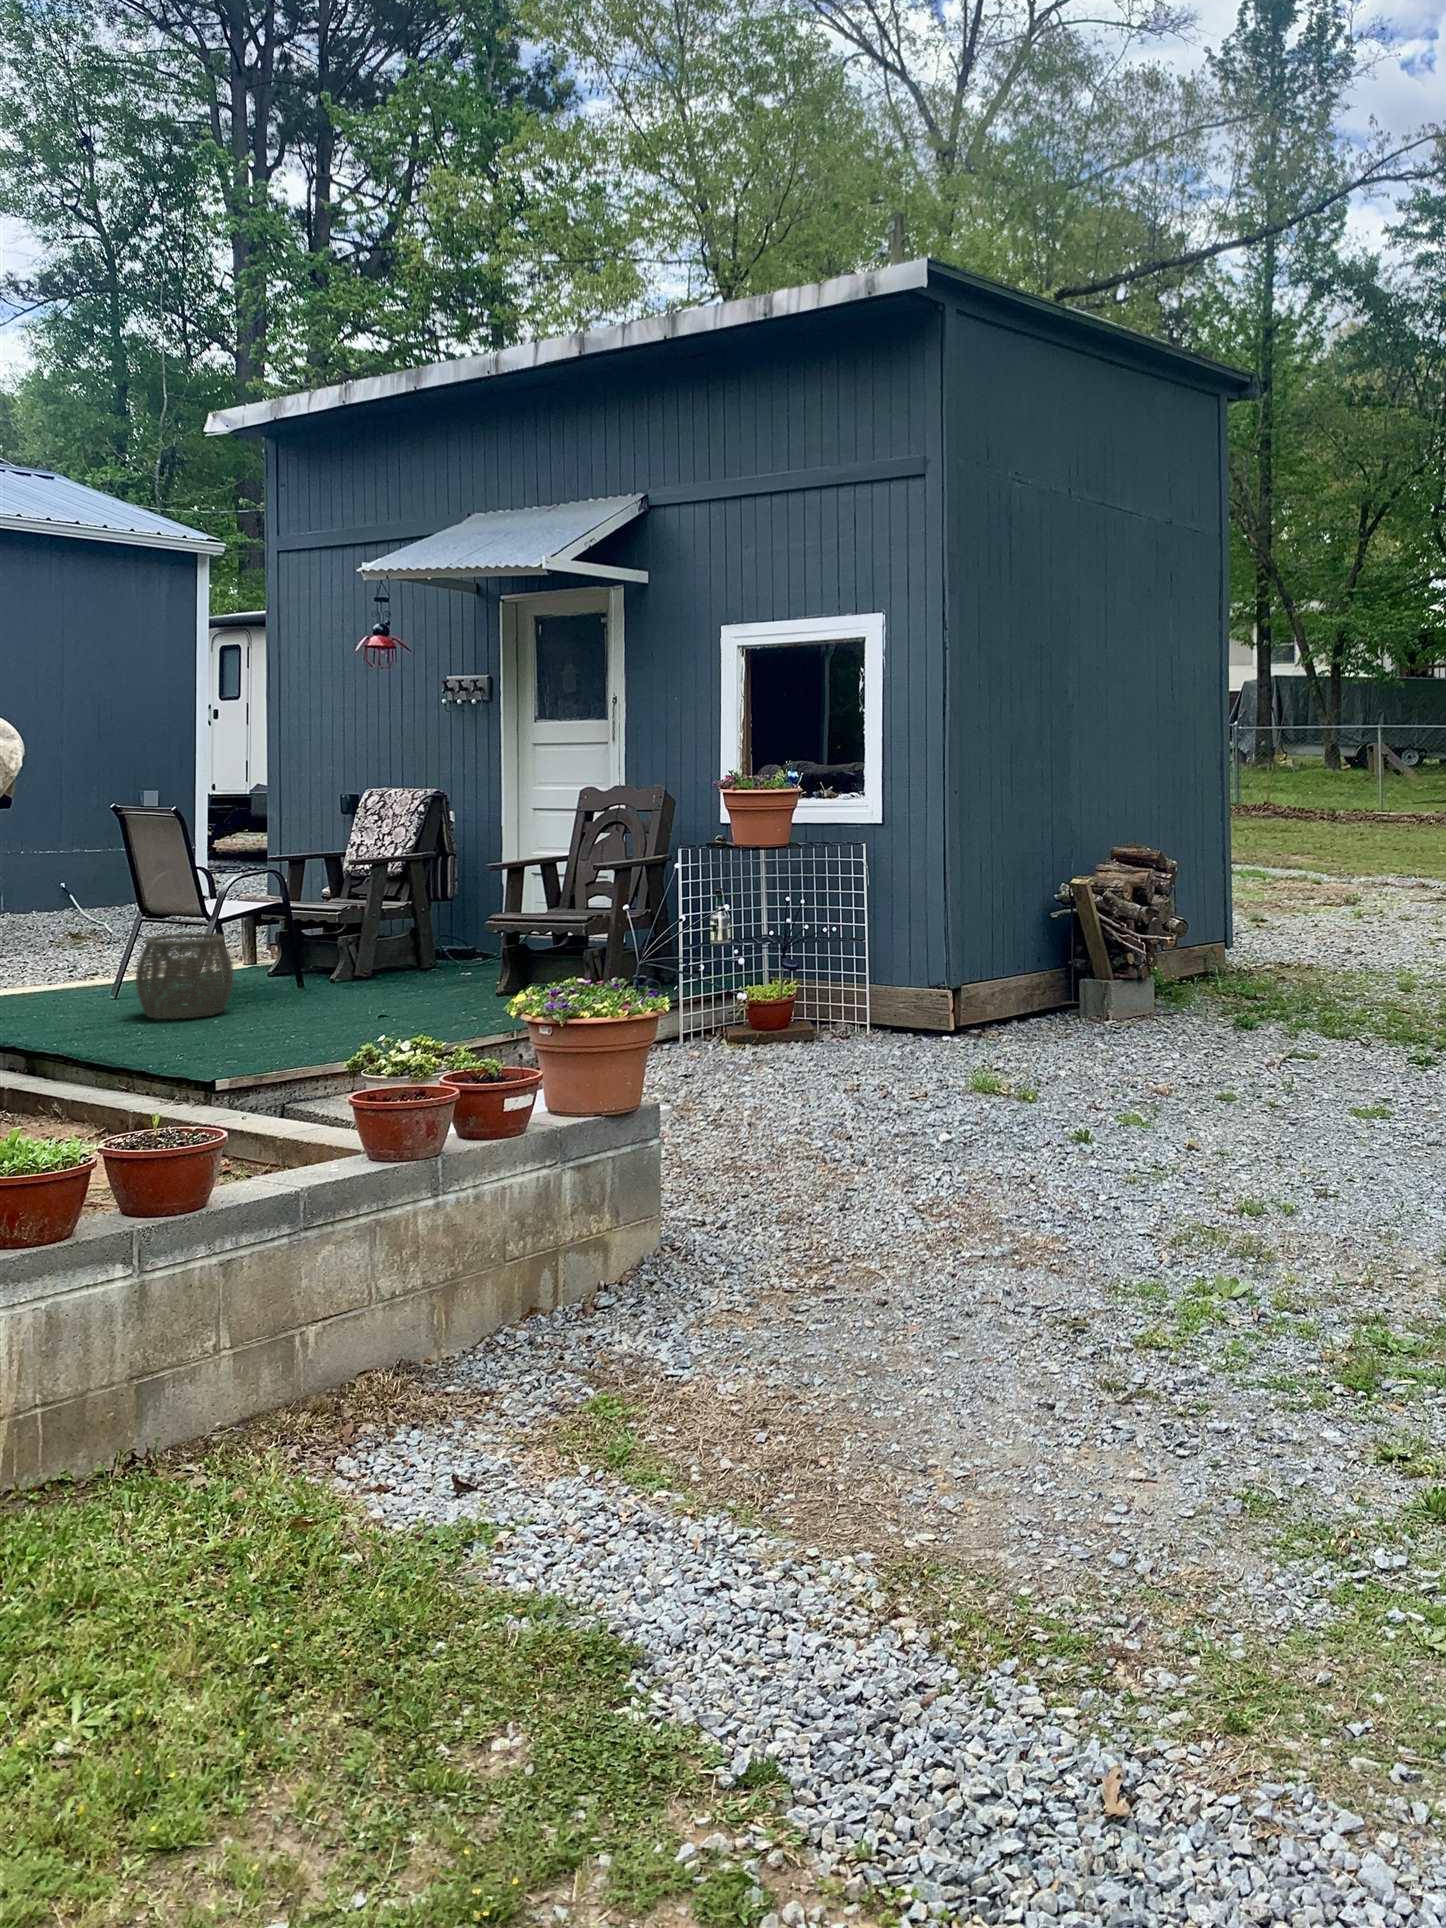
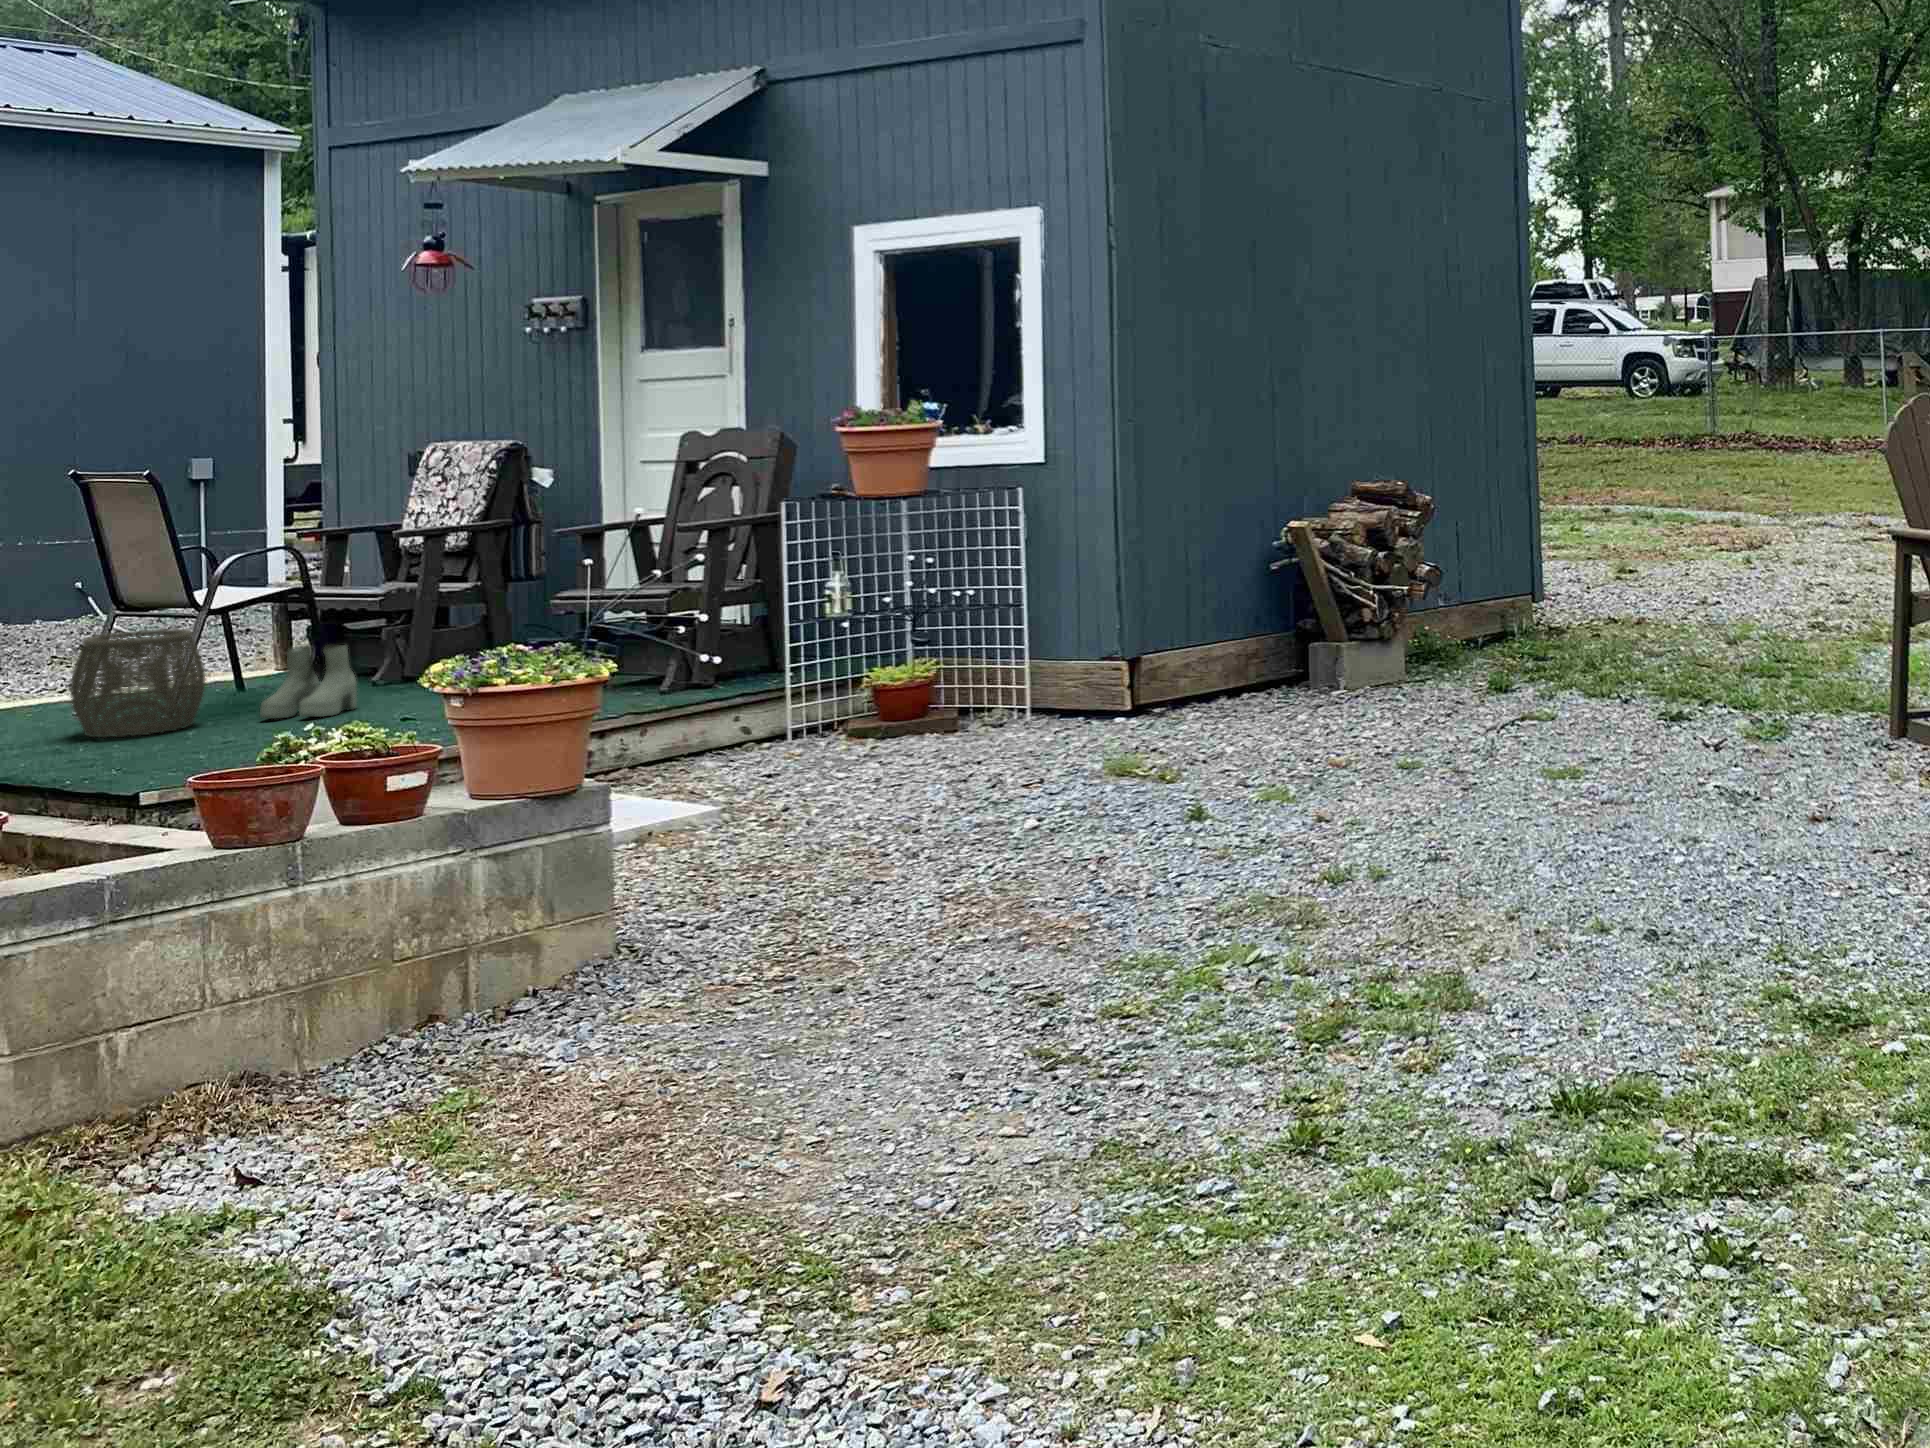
boots: none [275,950,342,1009] -> present [260,645,357,719]

